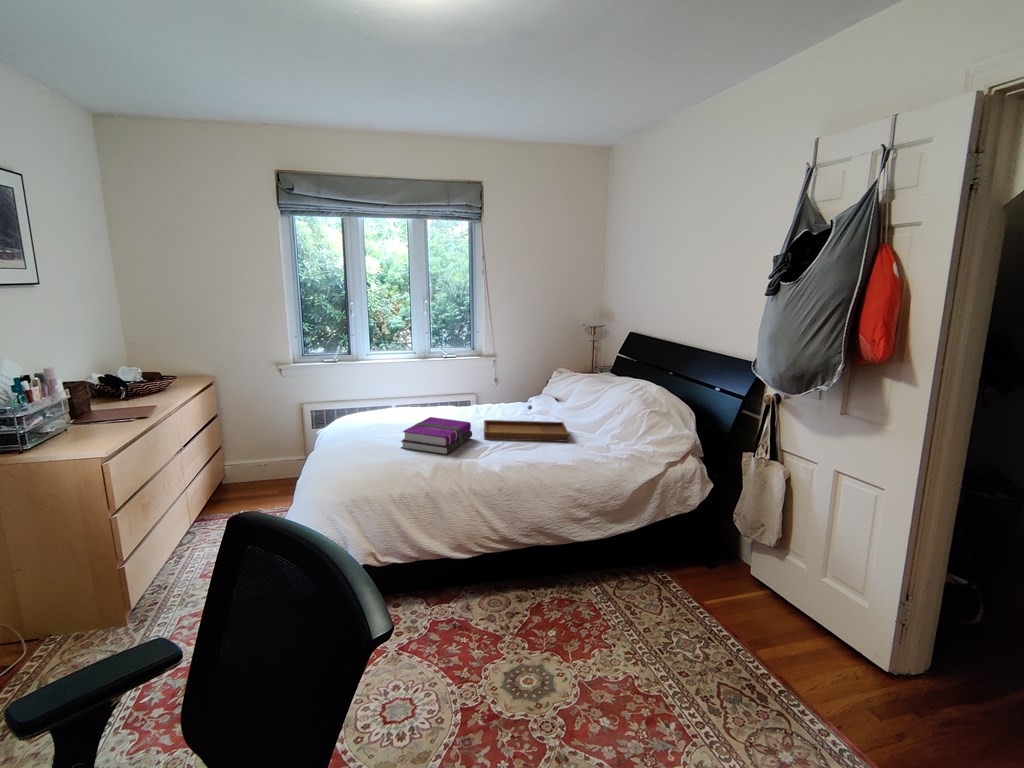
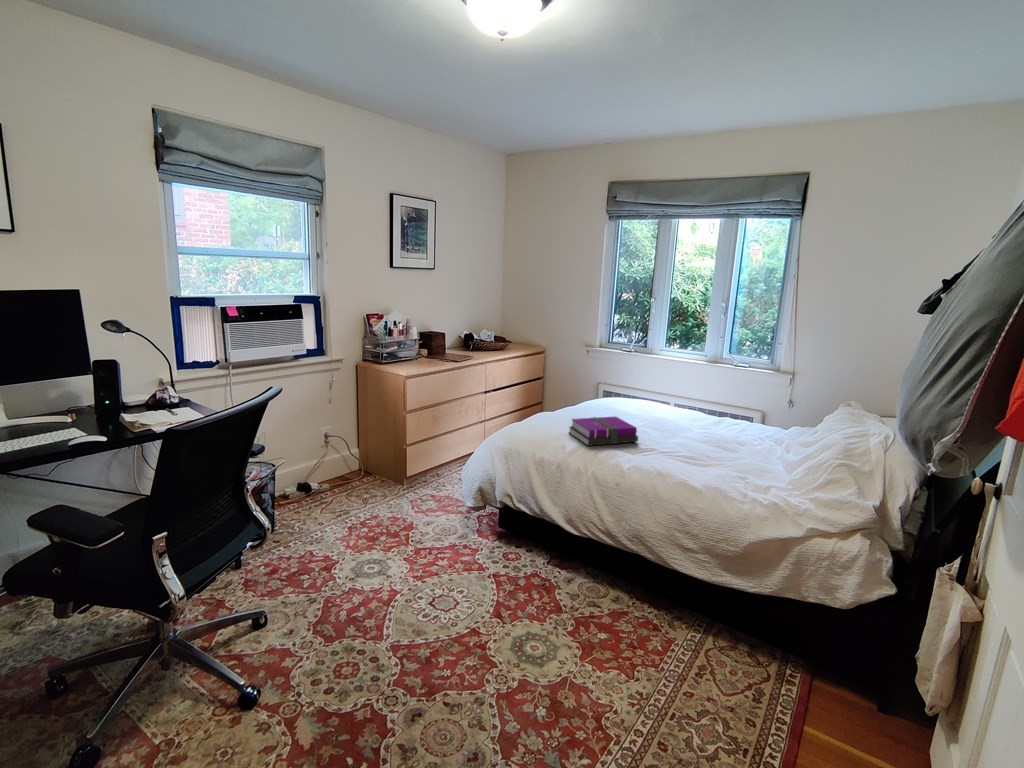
tray: present [484,405,569,442] -> none [647,427,748,473]

